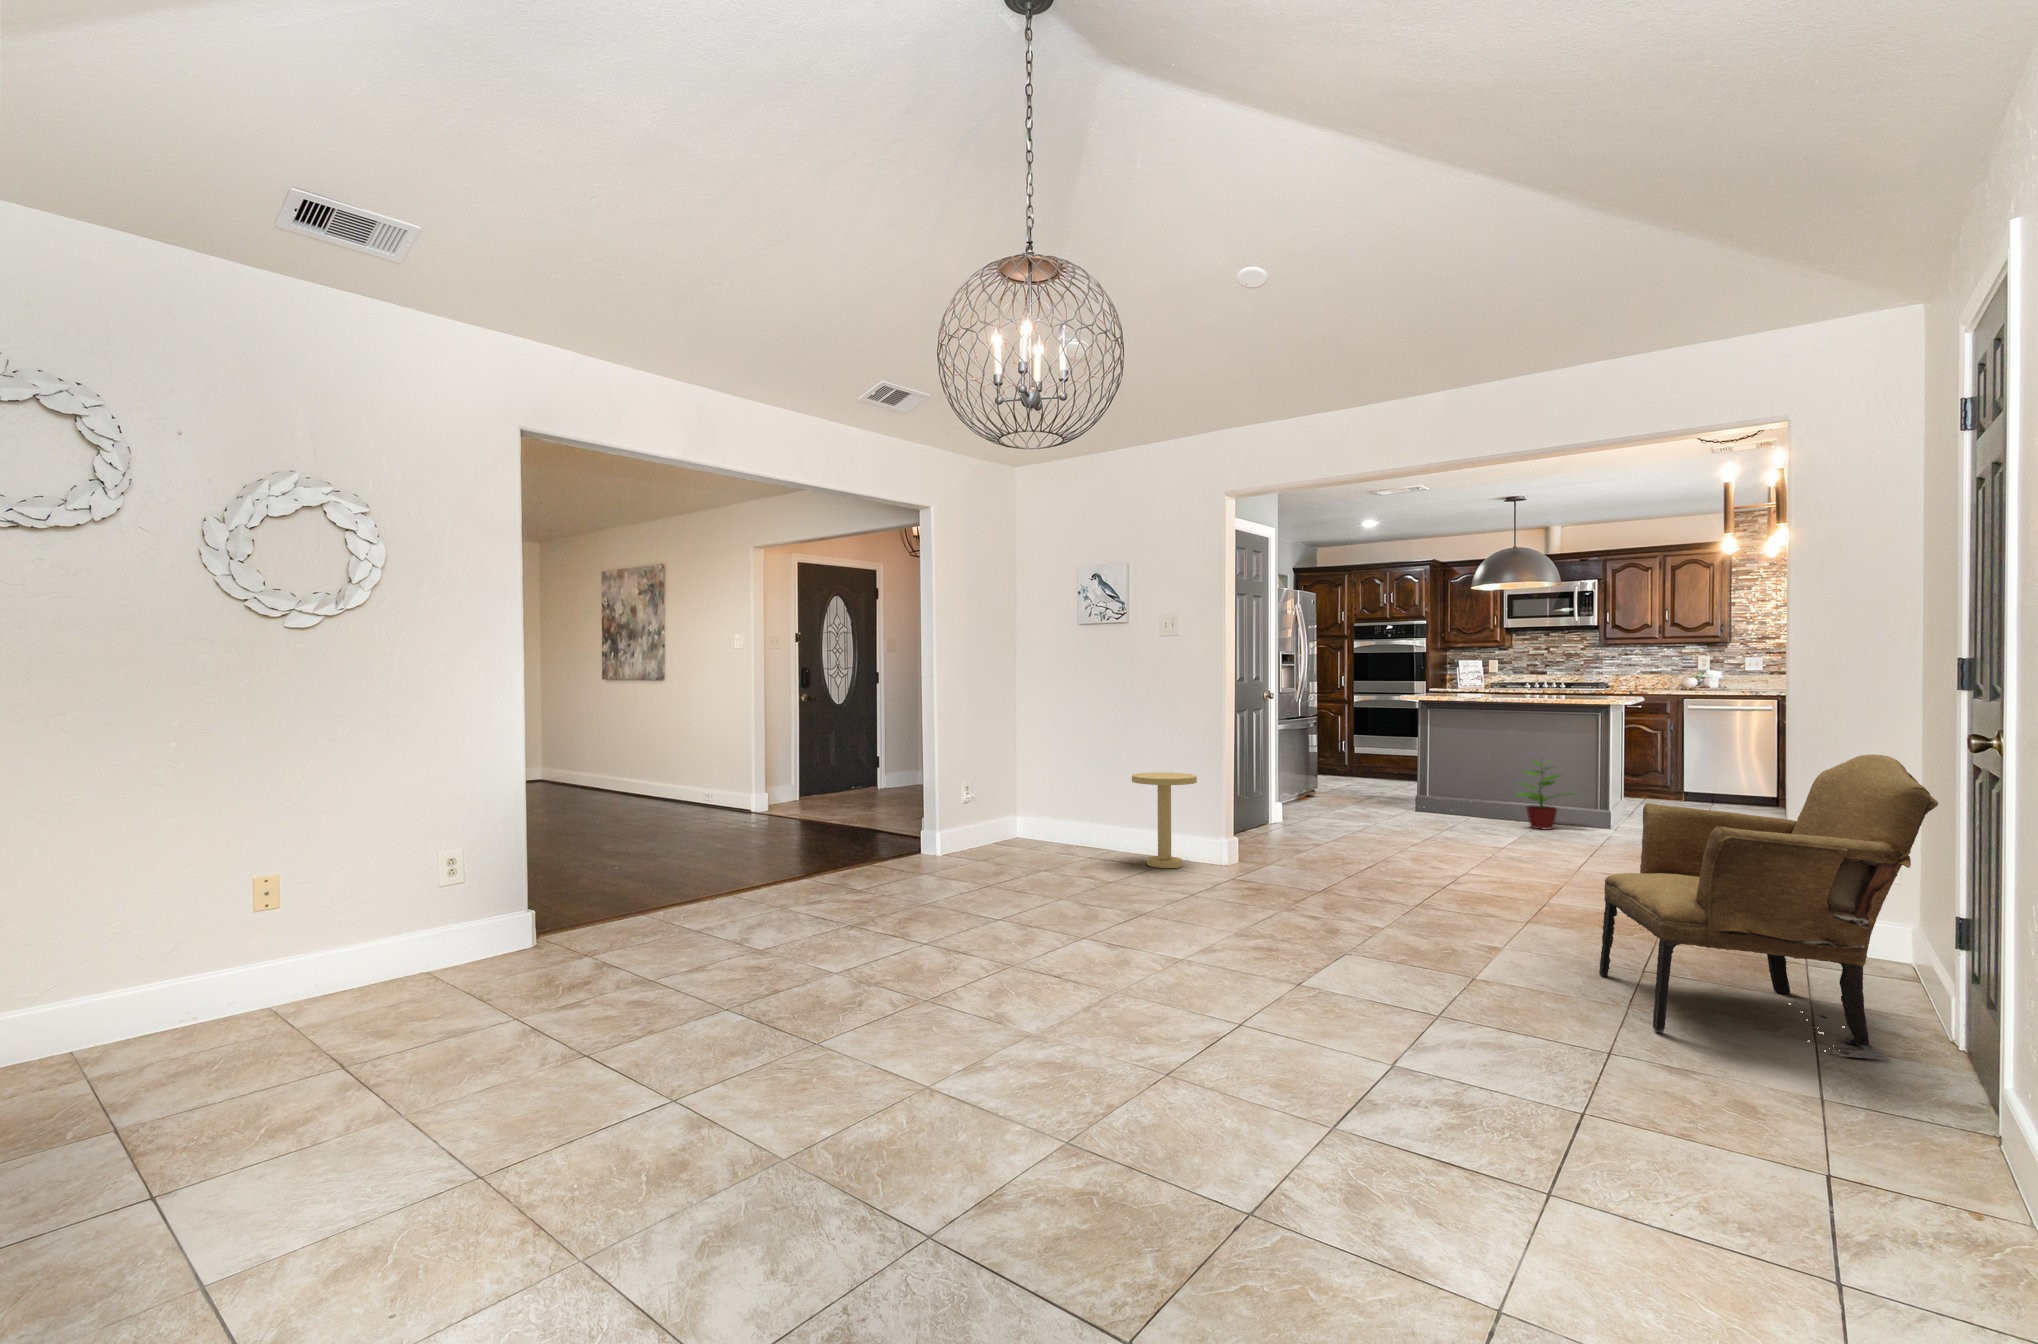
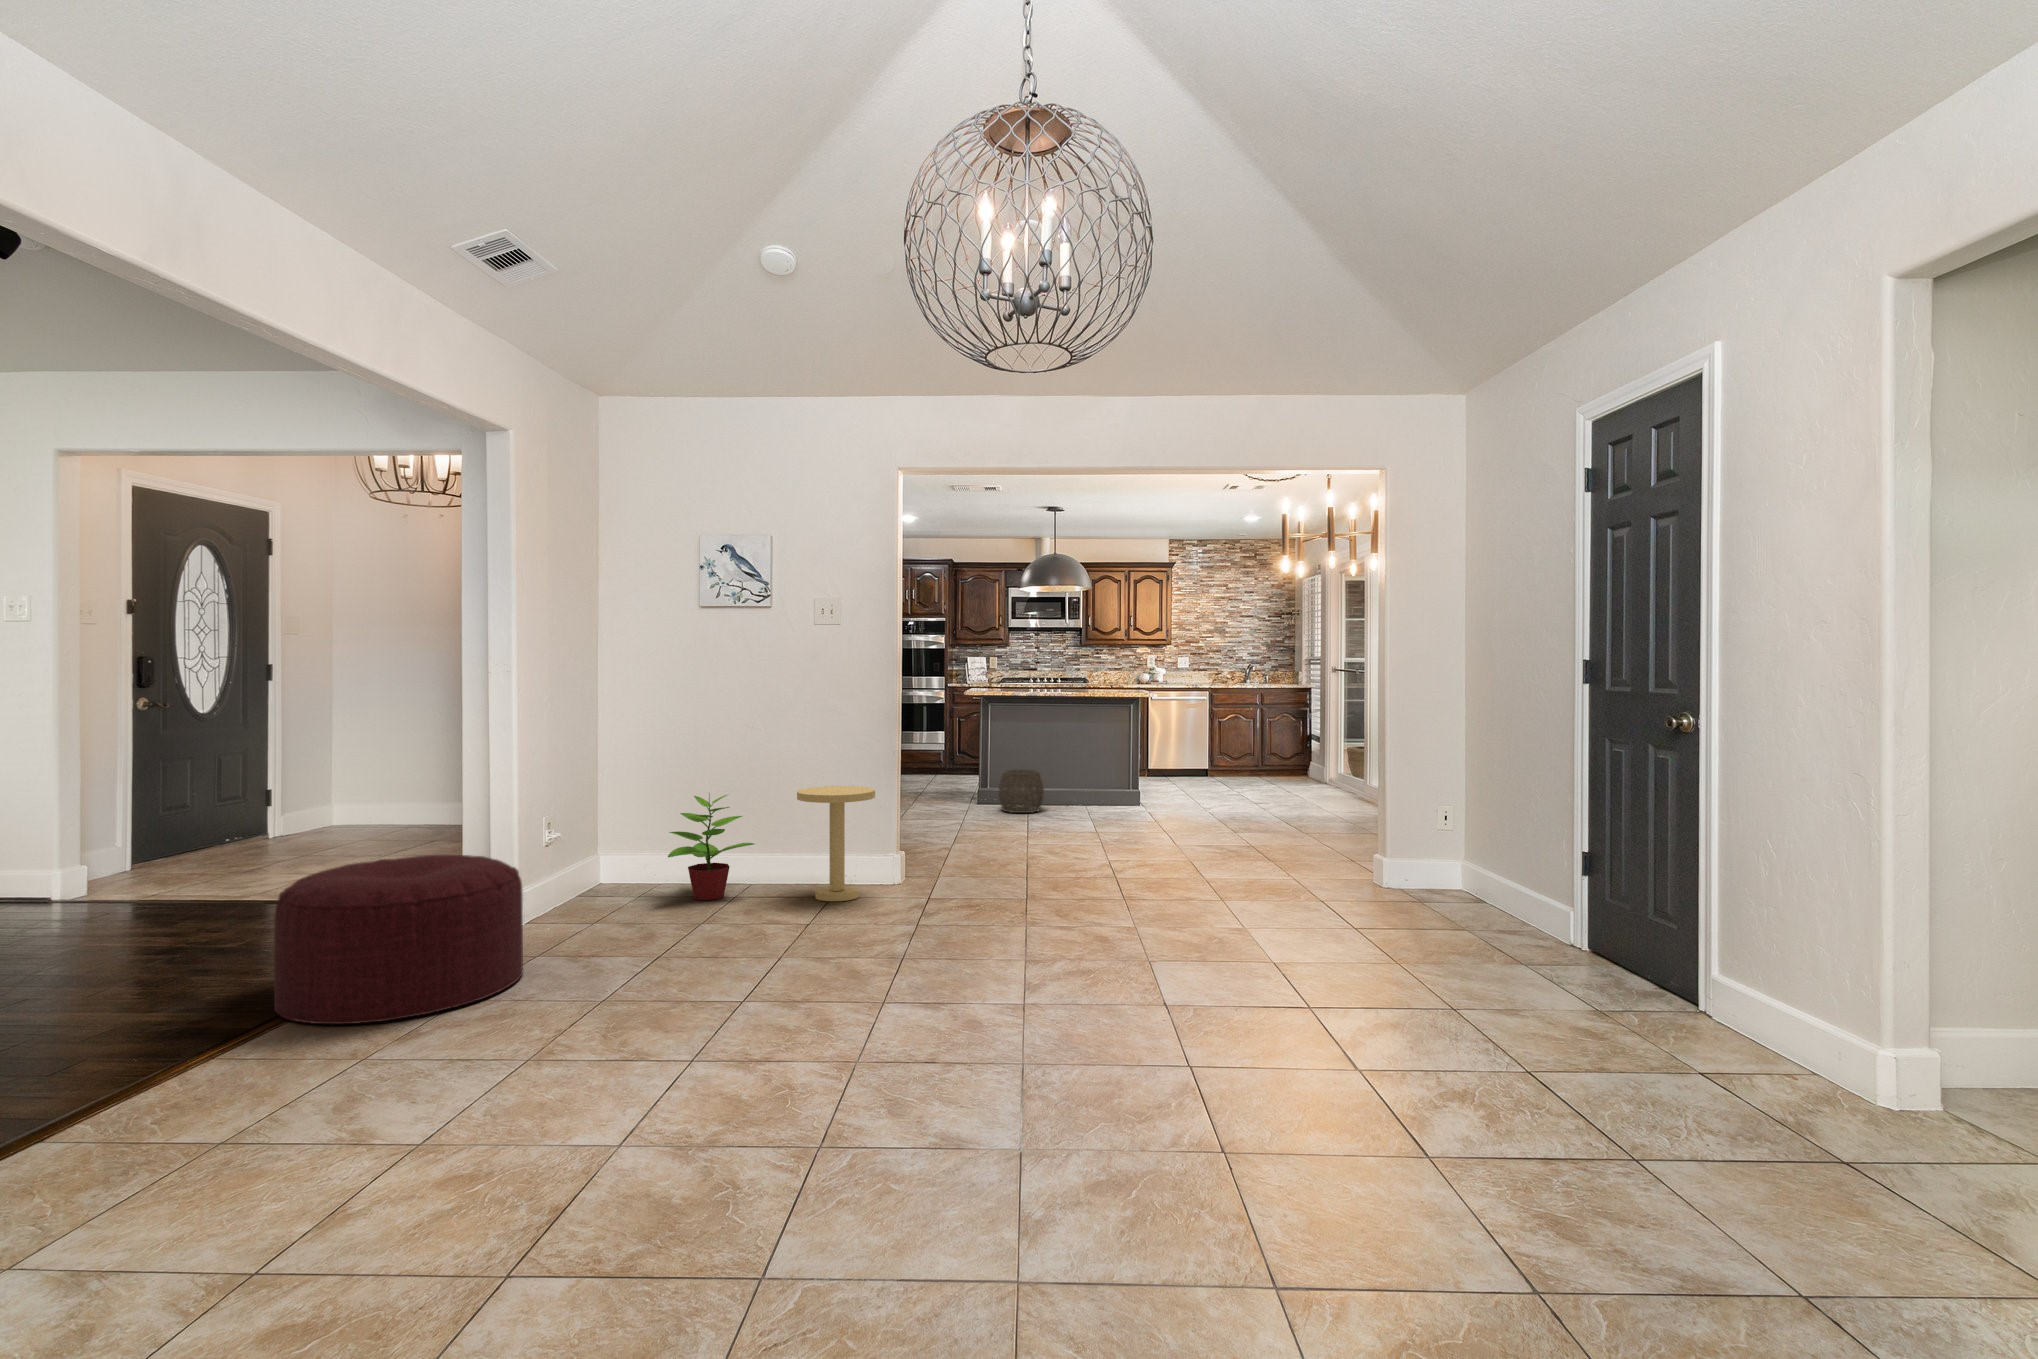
armchair: present [1599,754,1938,1060] -> none [1360,738,1617,994]
potted plant: present [1516,759,1571,830] -> present [668,794,754,900]
woven basket: none [1427,776,1479,822] -> present [998,769,1044,813]
ottoman: none [777,796,911,891] -> present [274,855,523,1024]

